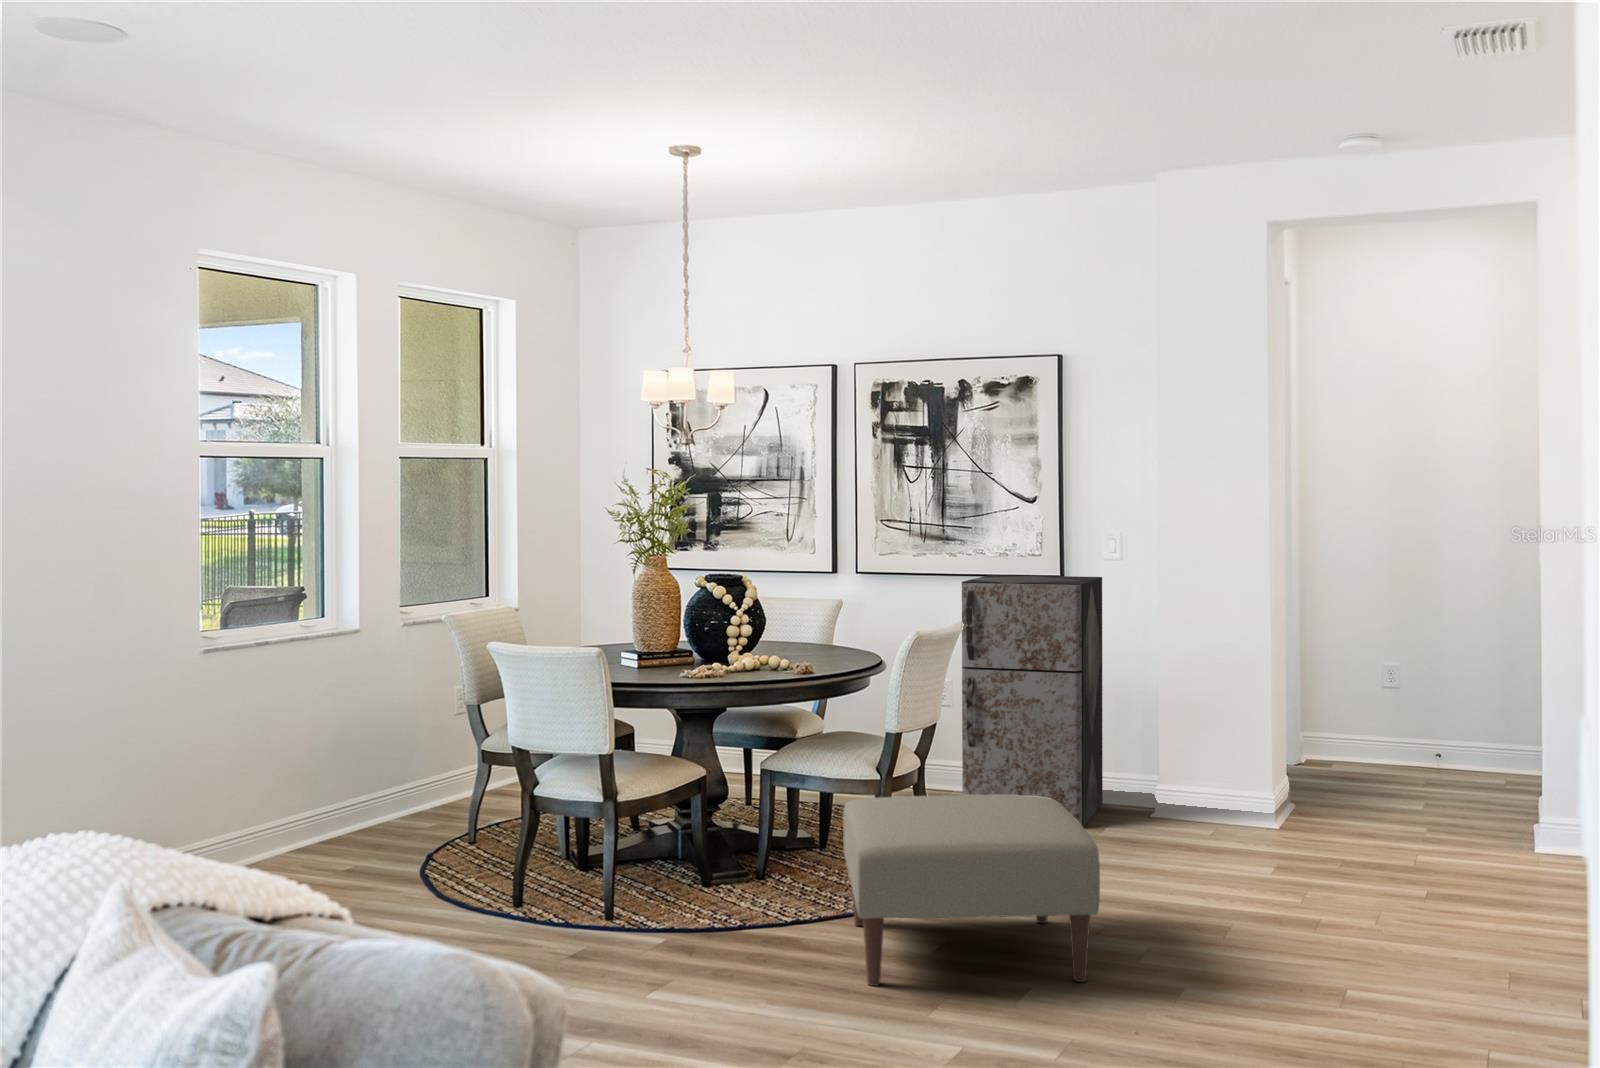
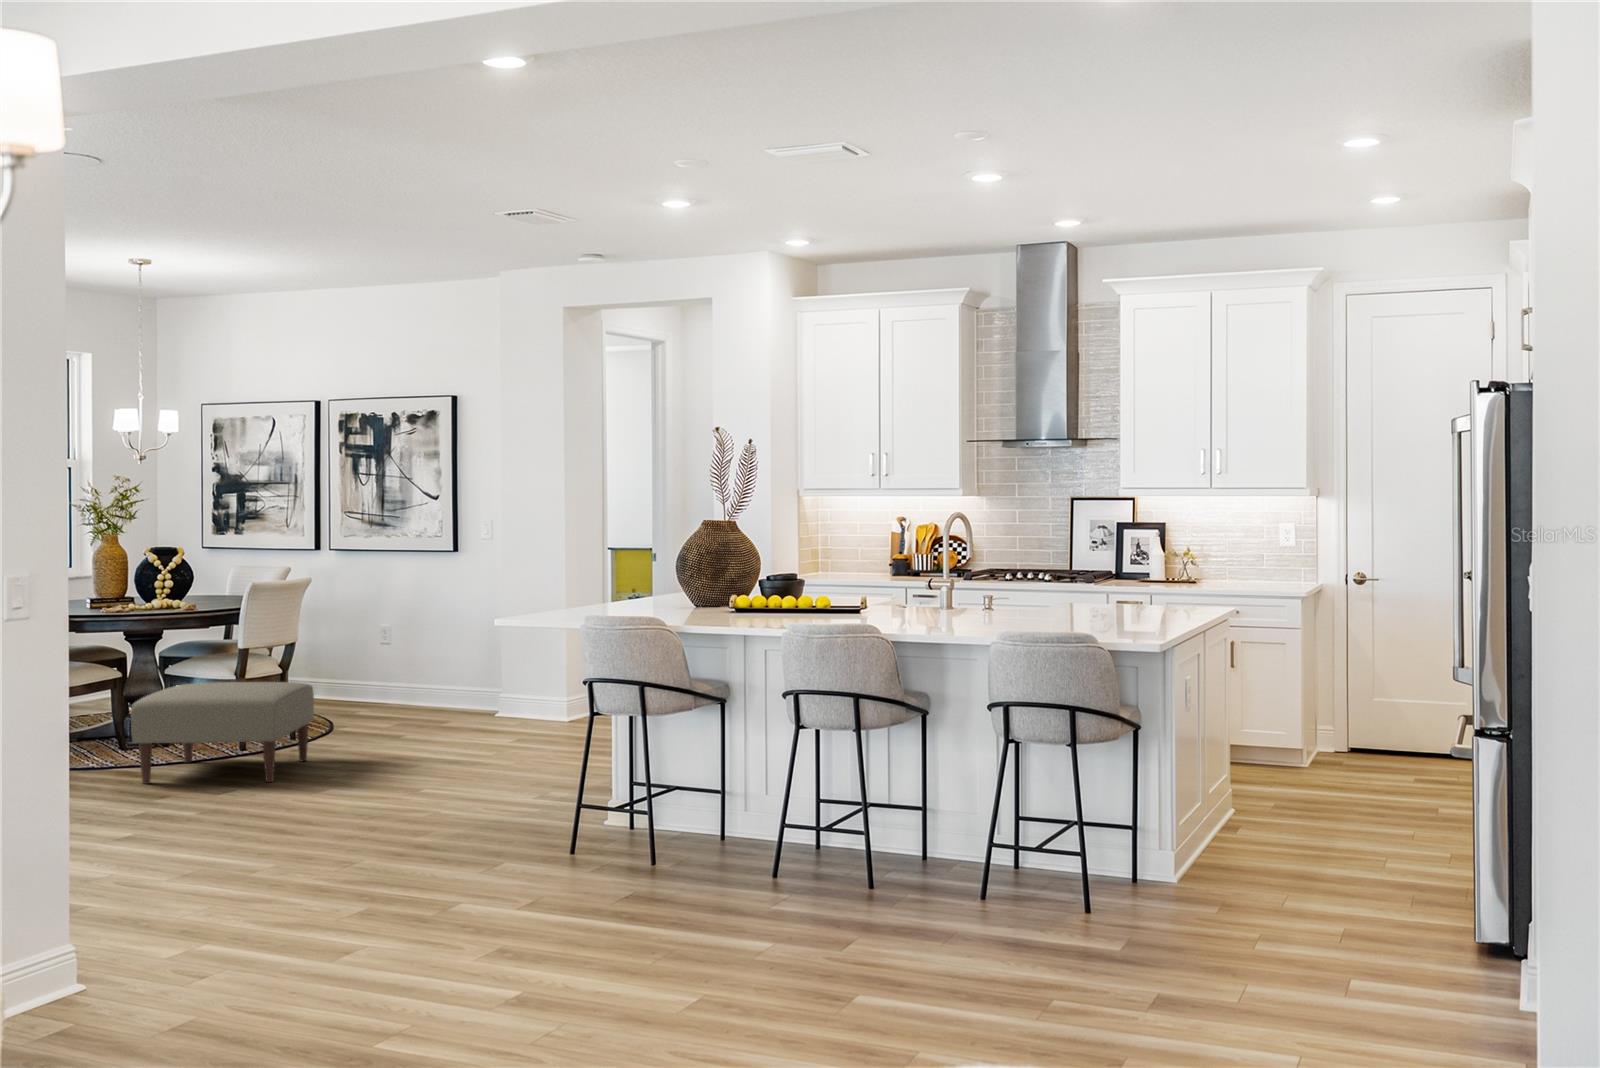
storage cabinet: present [962,575,1103,827] -> none [362,551,481,722]

